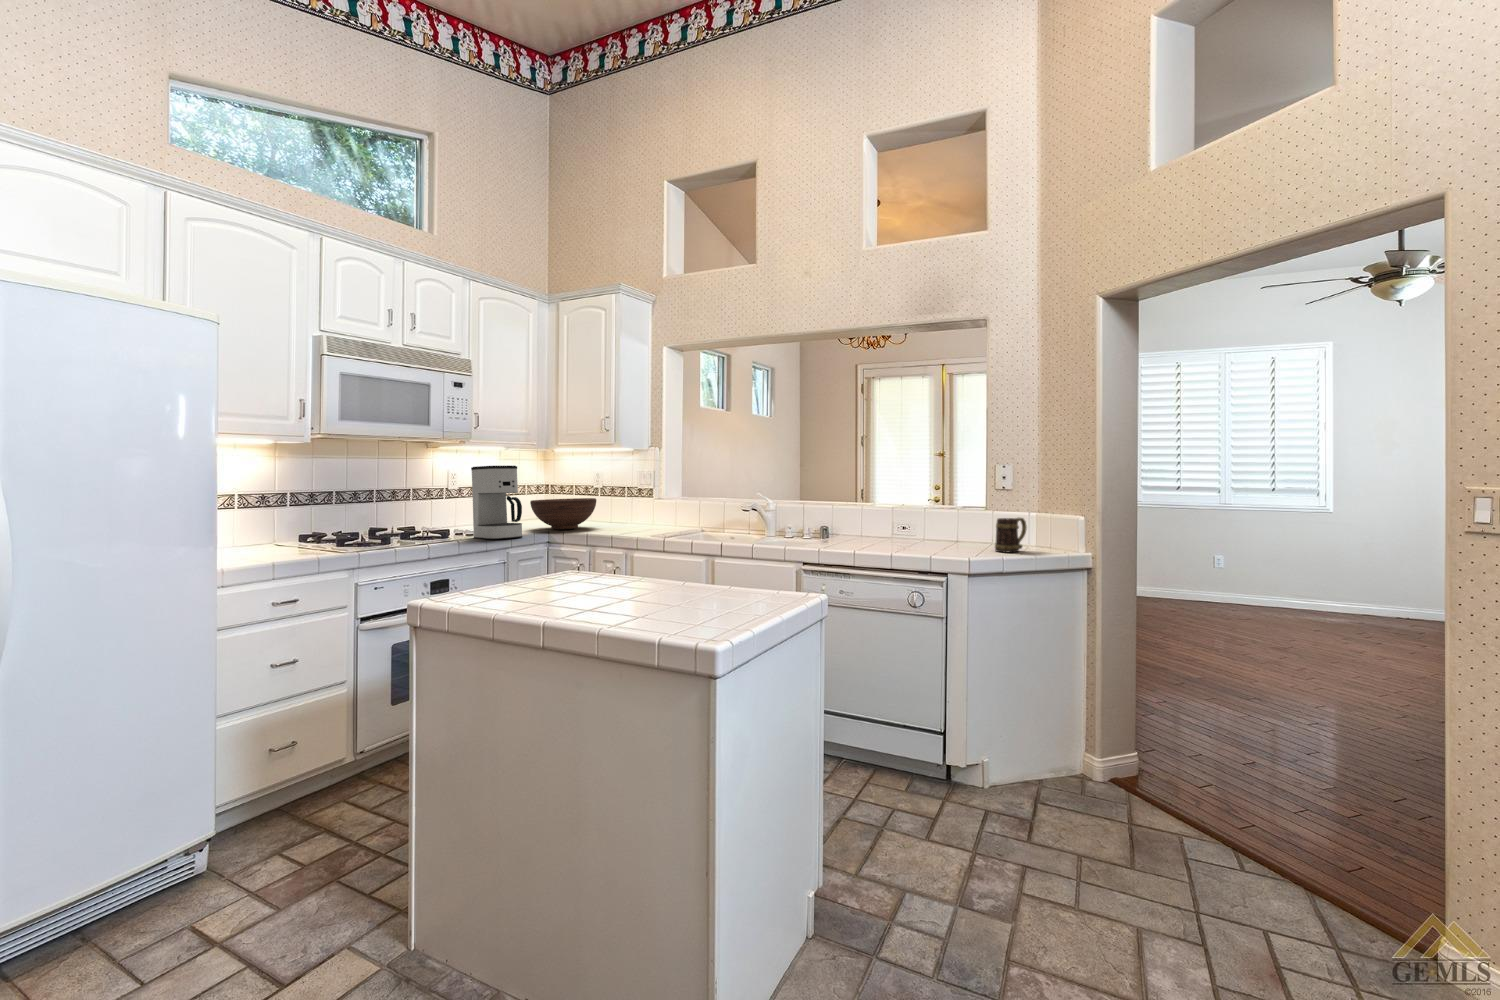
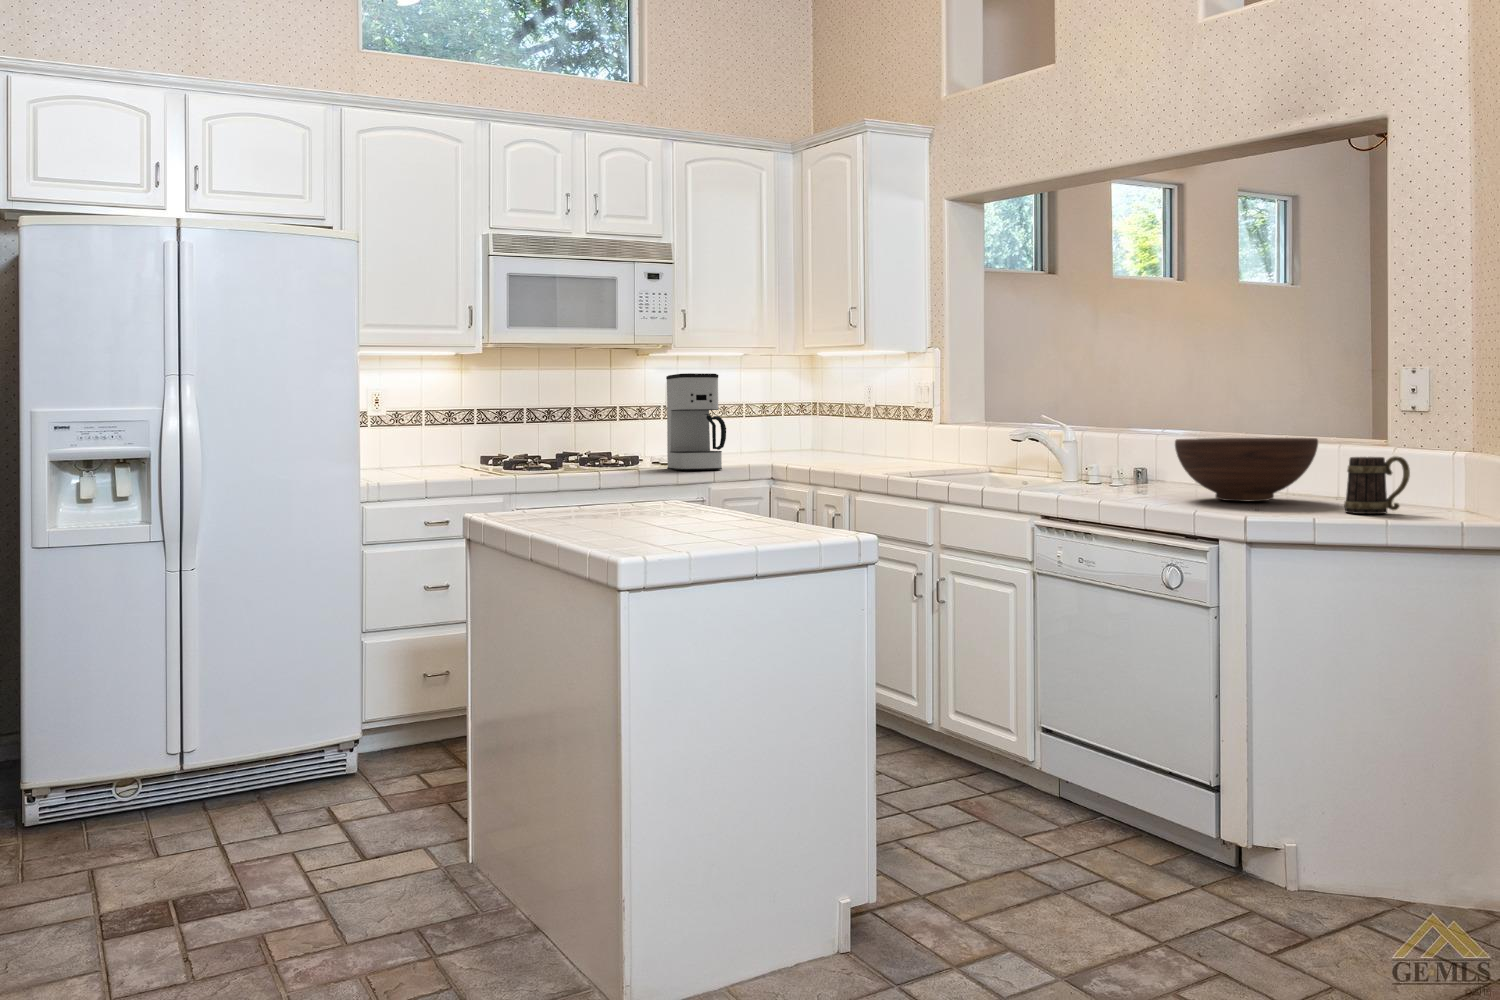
fruit bowl: present [530,498,596,530] -> present [1175,438,1318,502]

